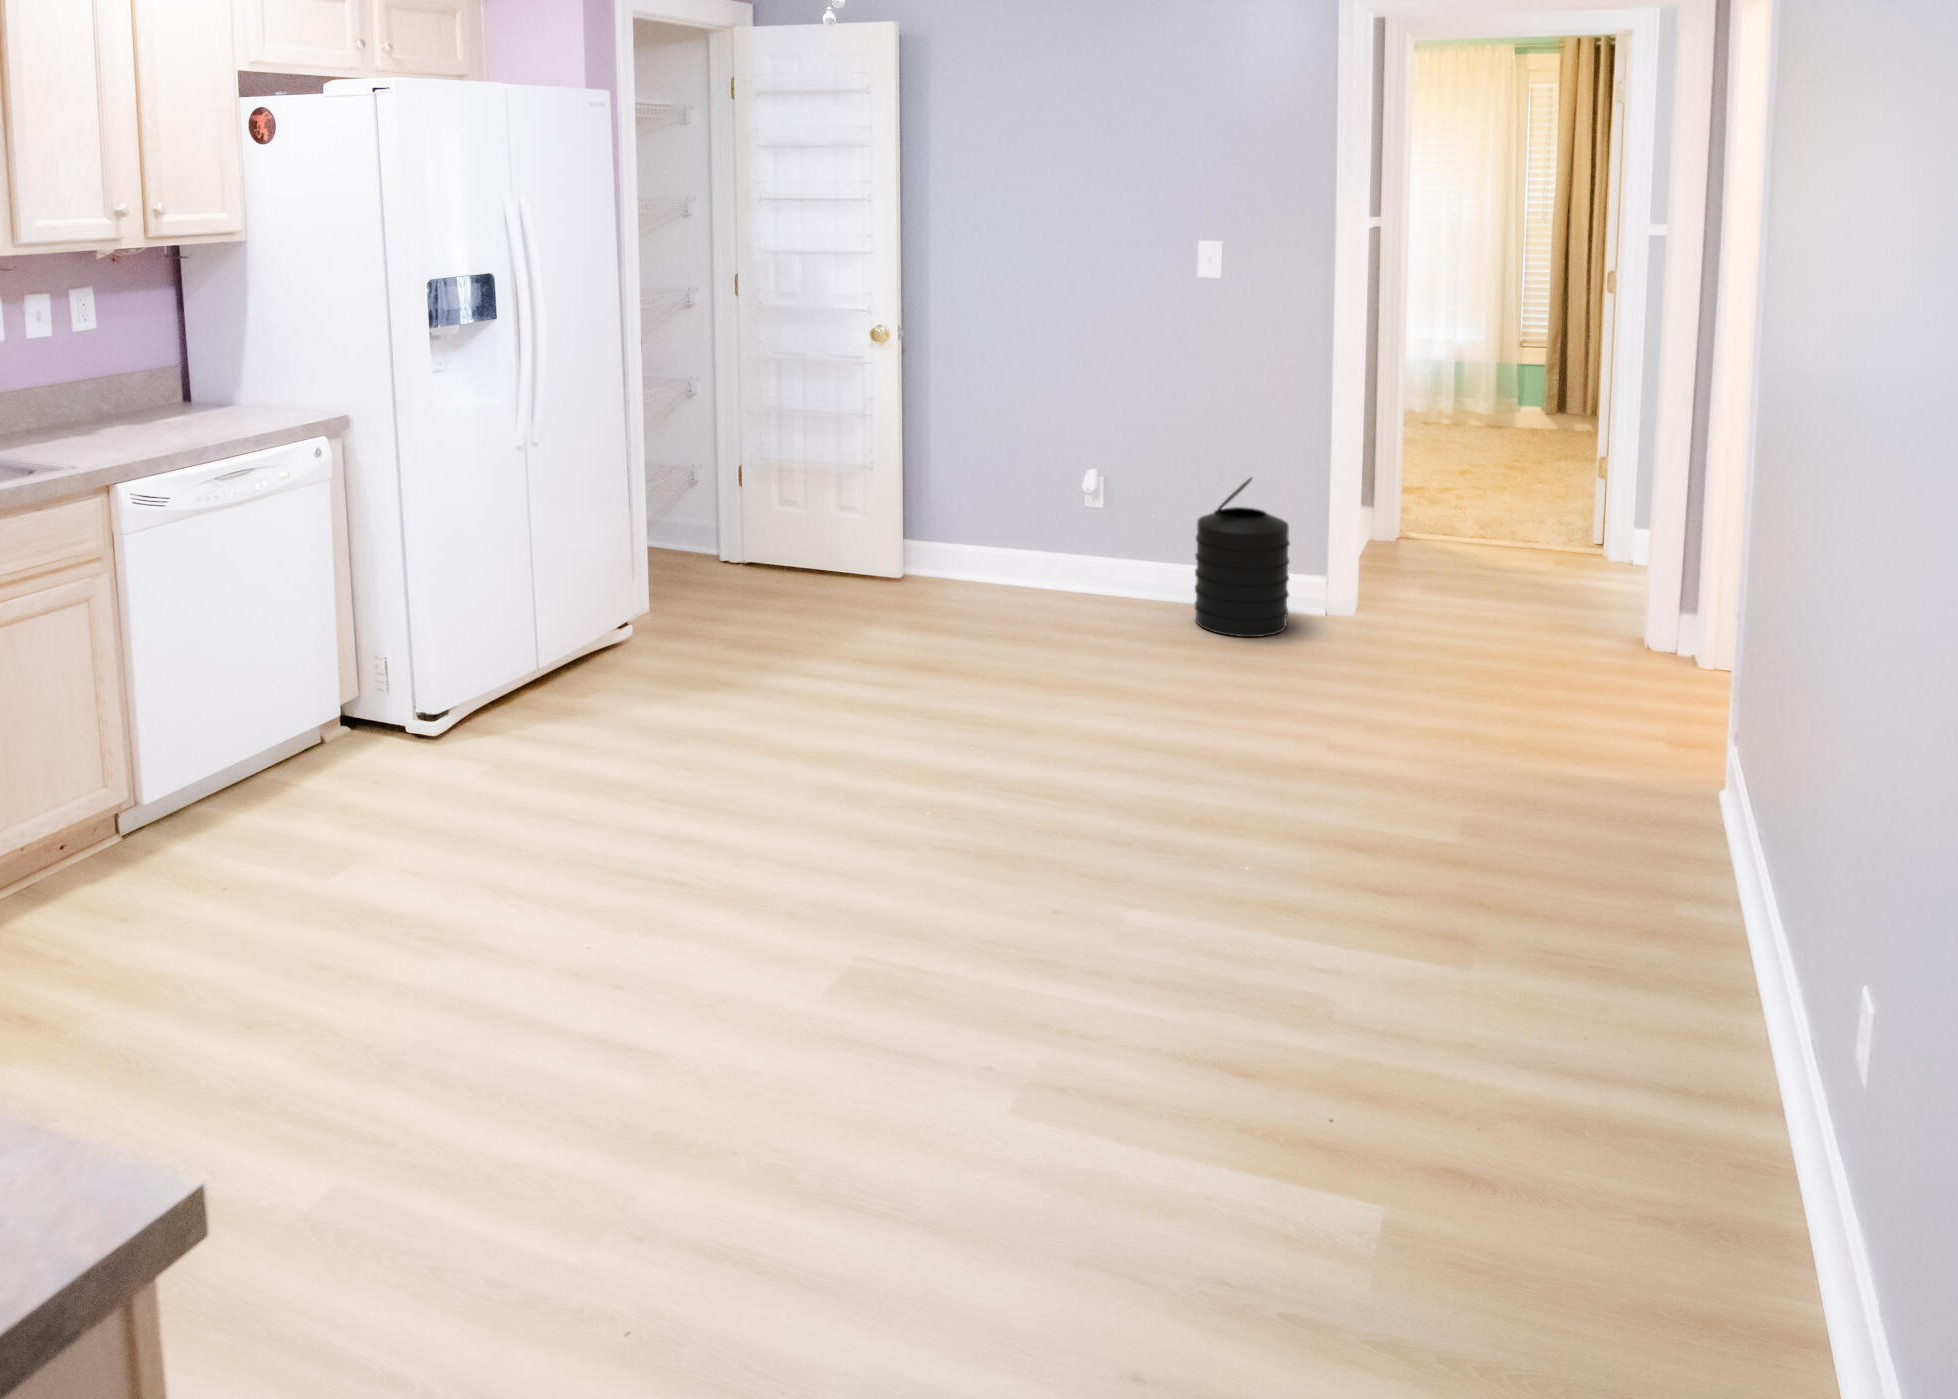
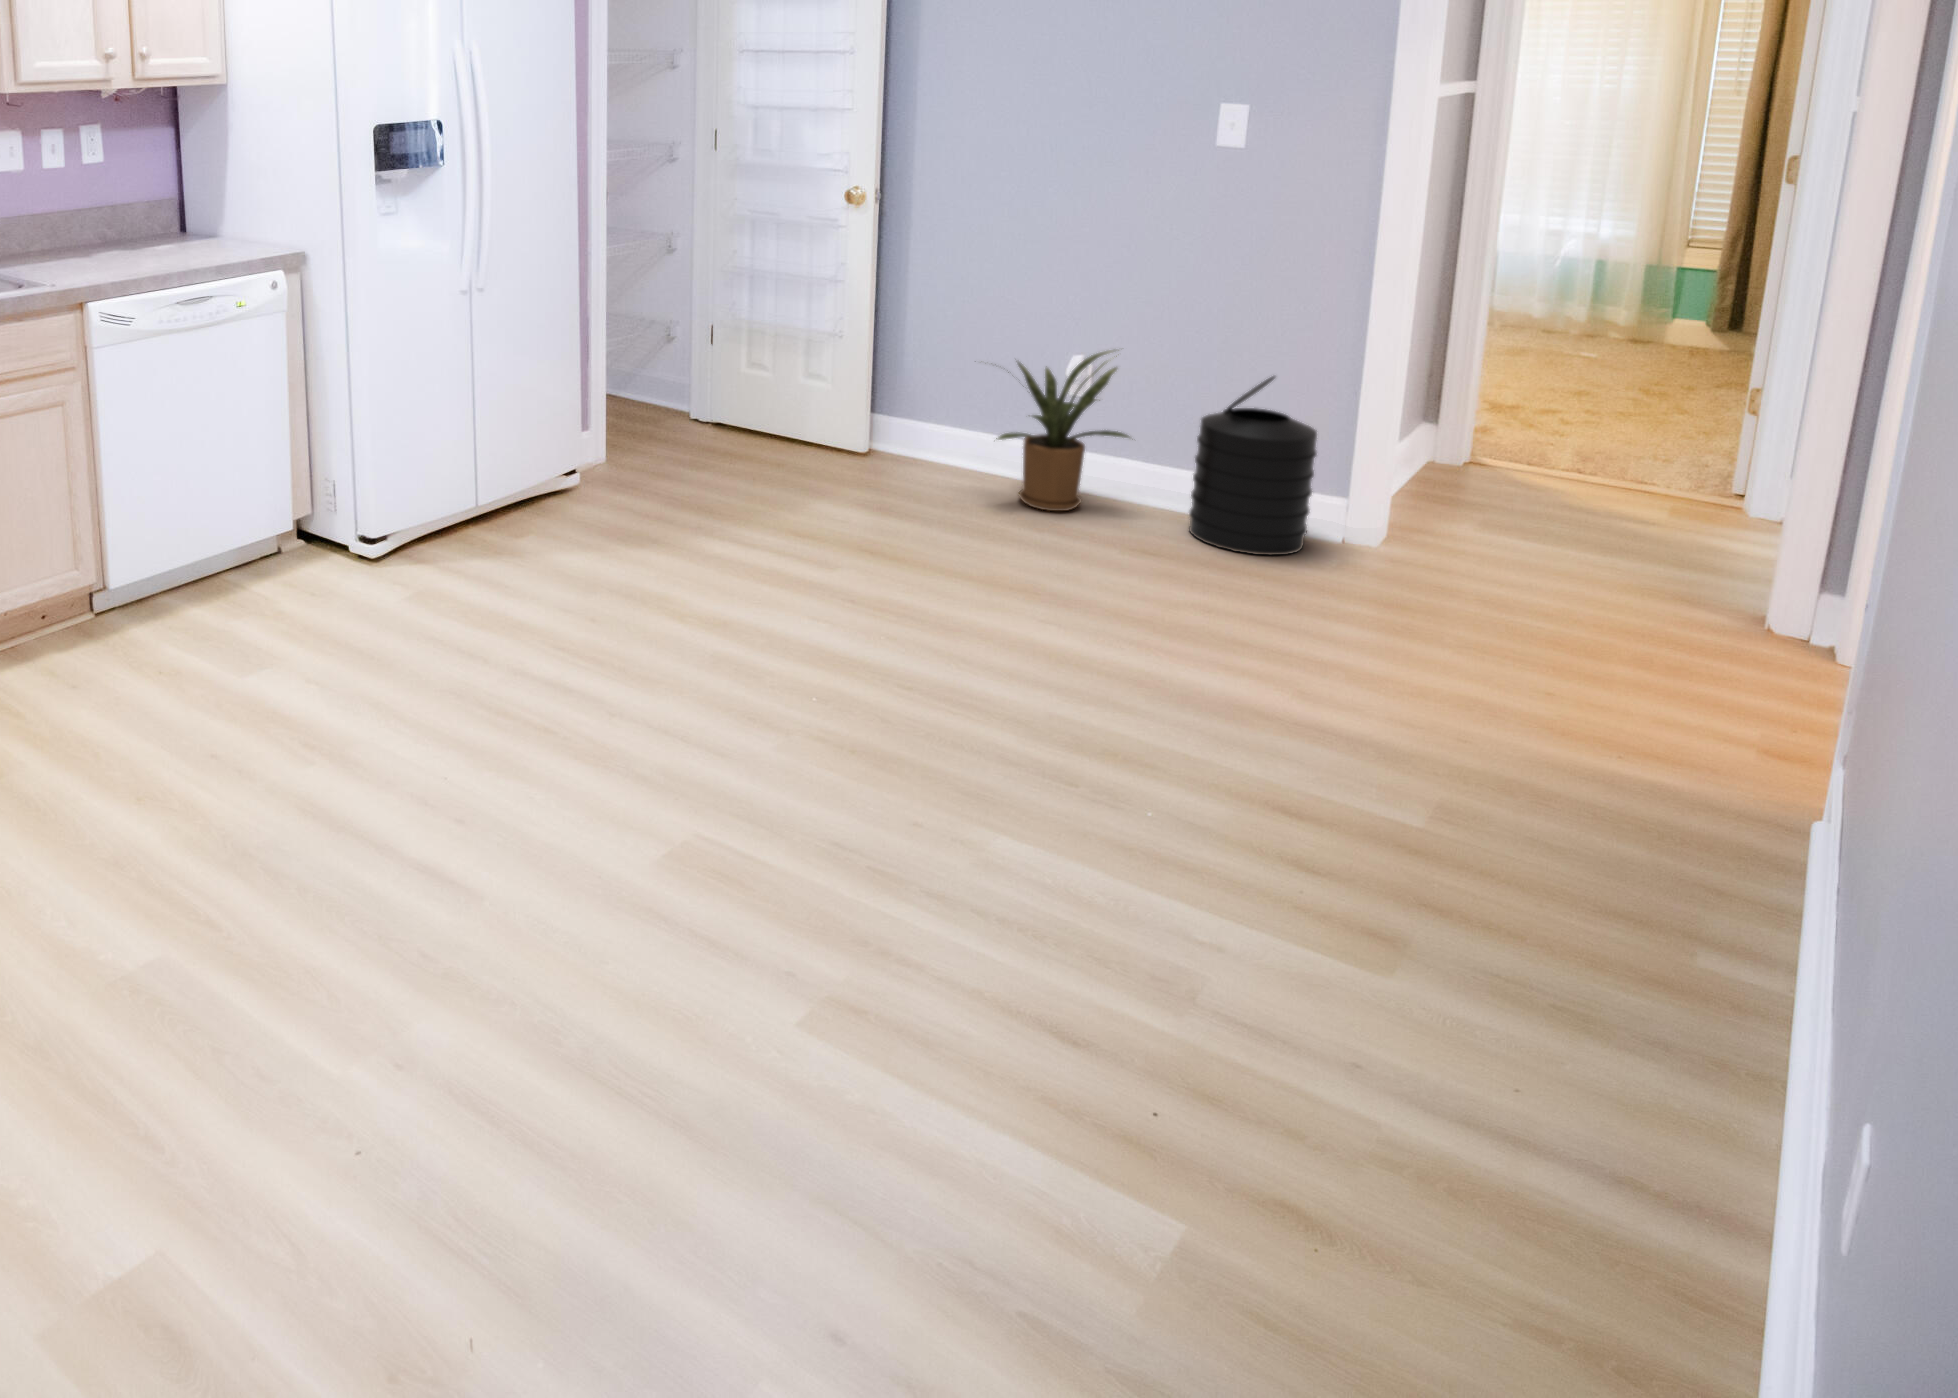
house plant: none [1002,462,1147,617] -> present [996,351,1129,511]

